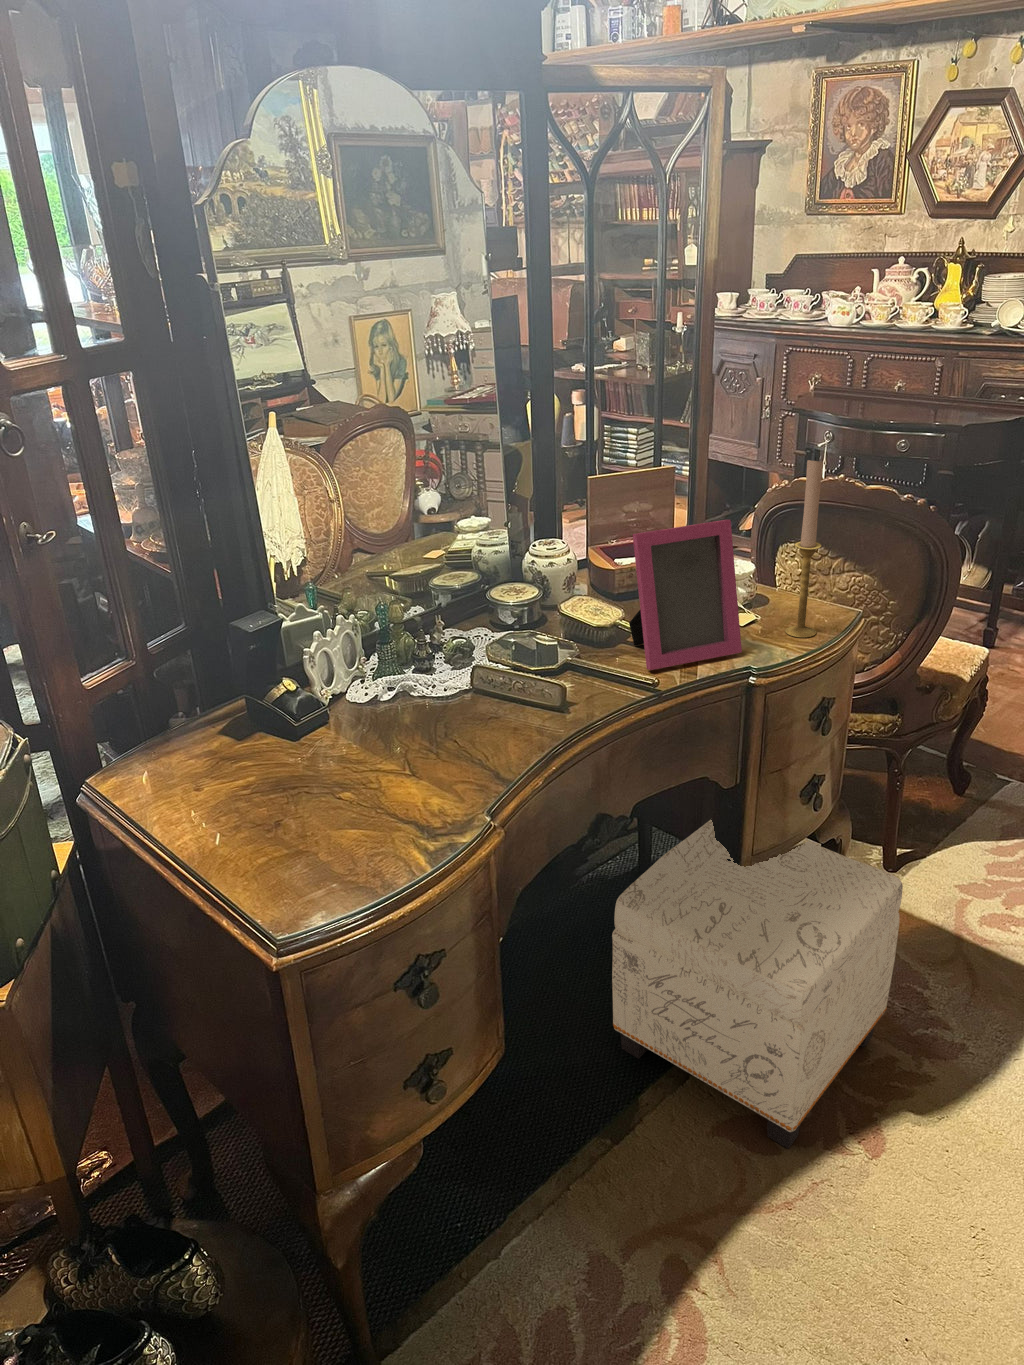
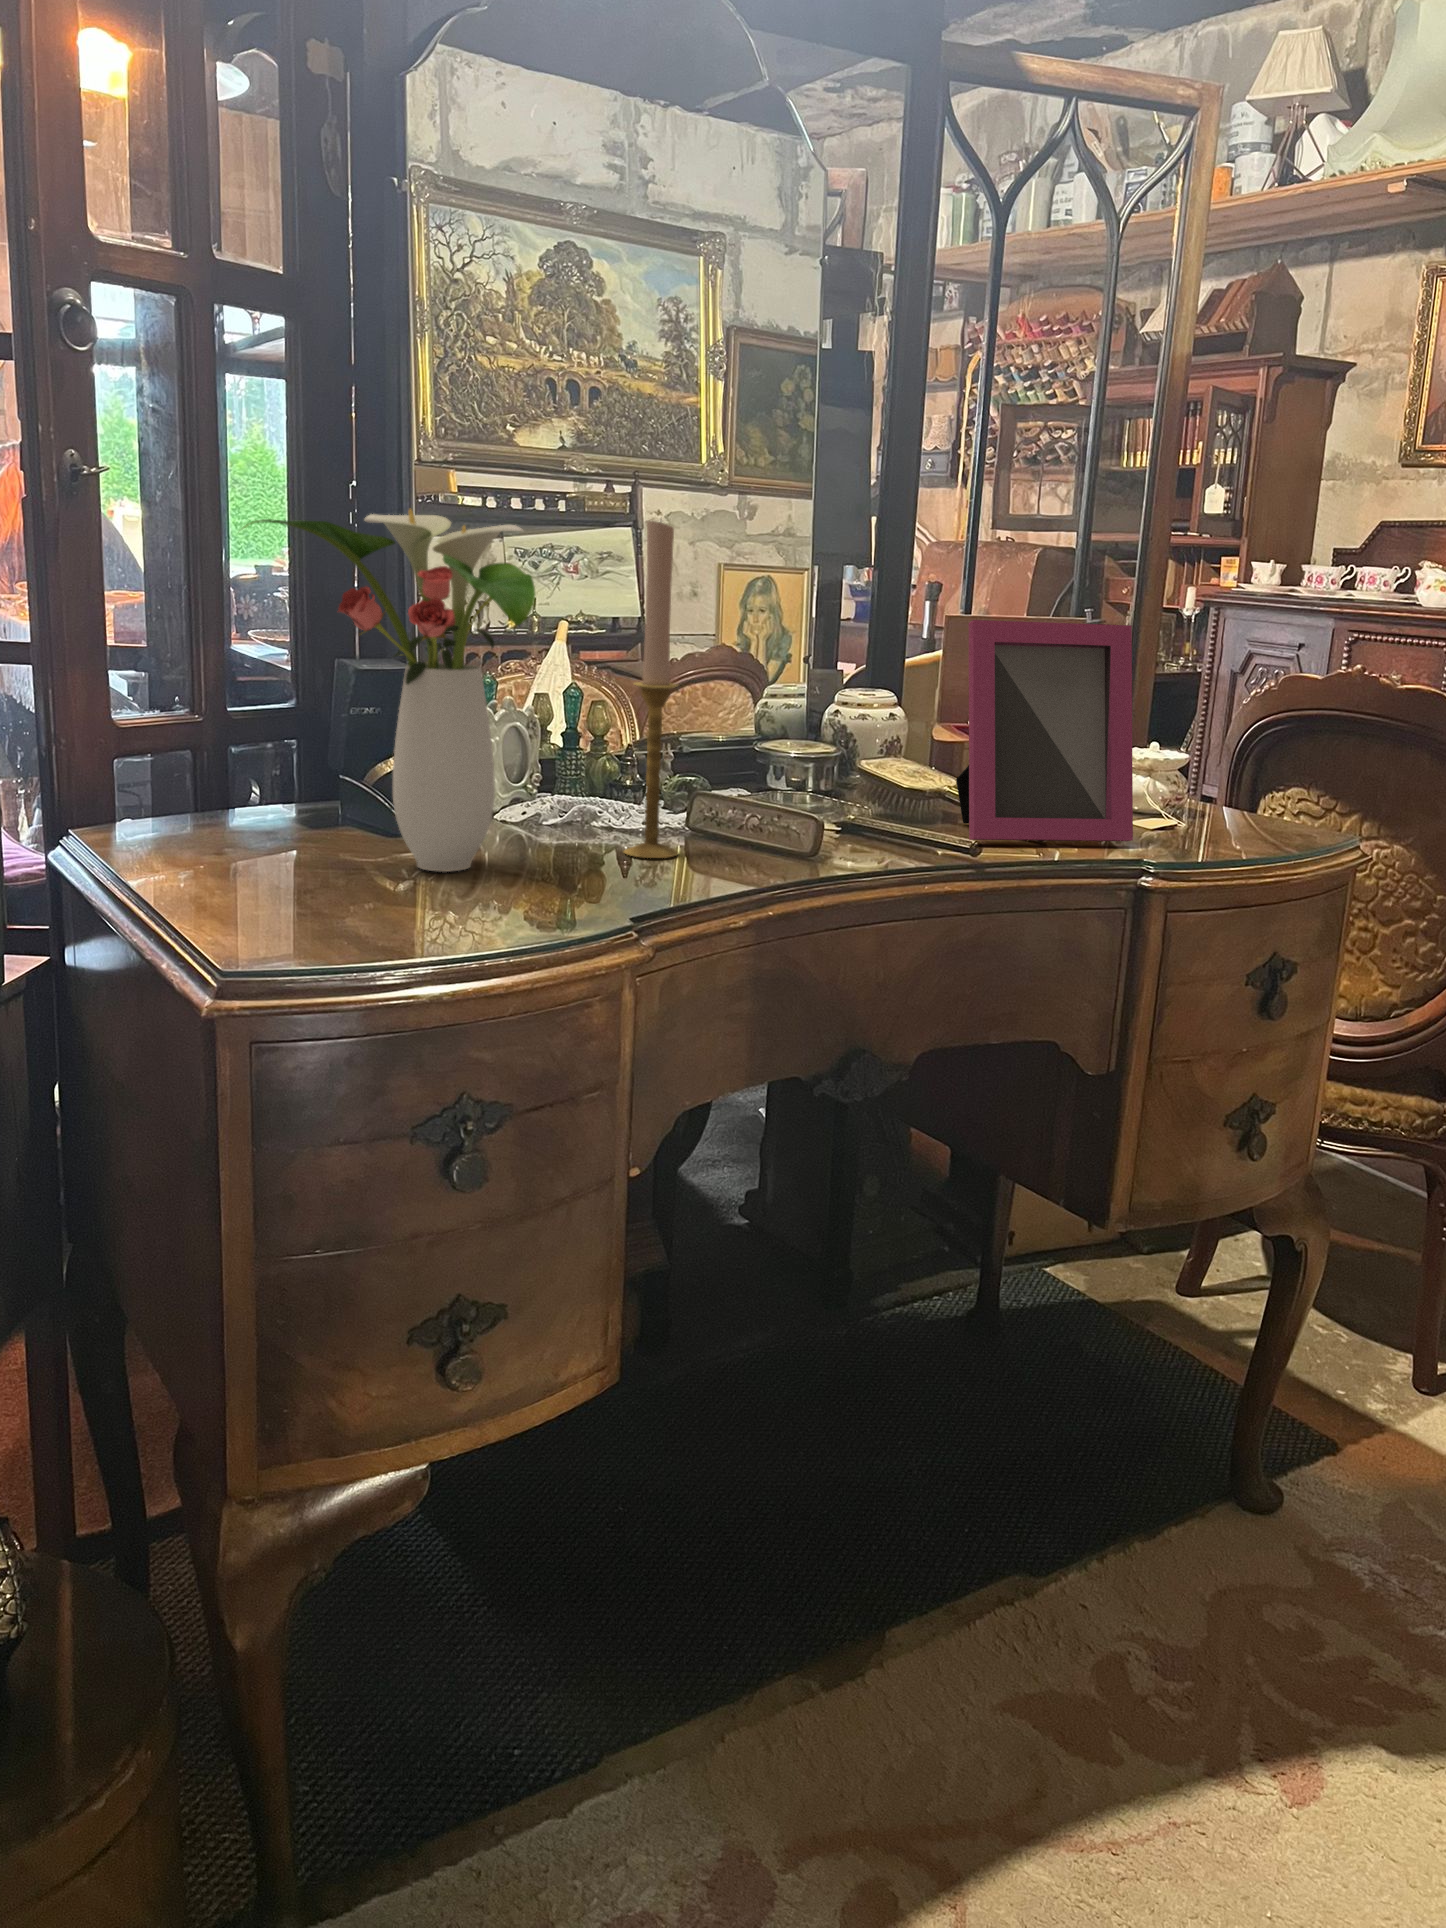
candlestick: present [785,457,823,637] -> present [624,521,678,858]
flower arrangement: none [194,551,410,781] -> present [242,509,535,872]
ottoman: present [612,820,903,1149] -> none [865,1177,1399,1757]

